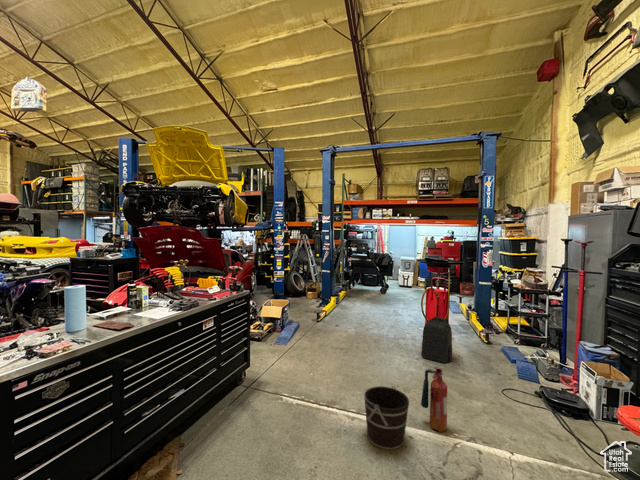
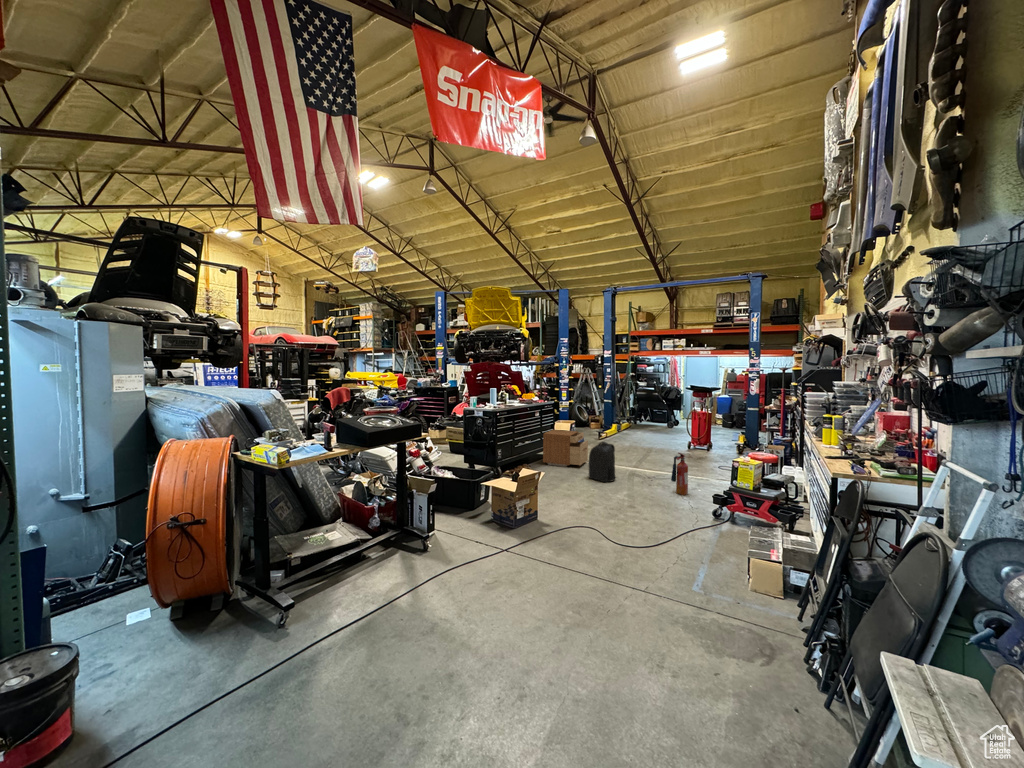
filing cabinet: none [241,314,302,369] -> present [543,430,588,467]
backpack: present [421,317,452,363] -> present [589,442,615,482]
bucket: present [364,386,409,449] -> none [630,466,659,498]

